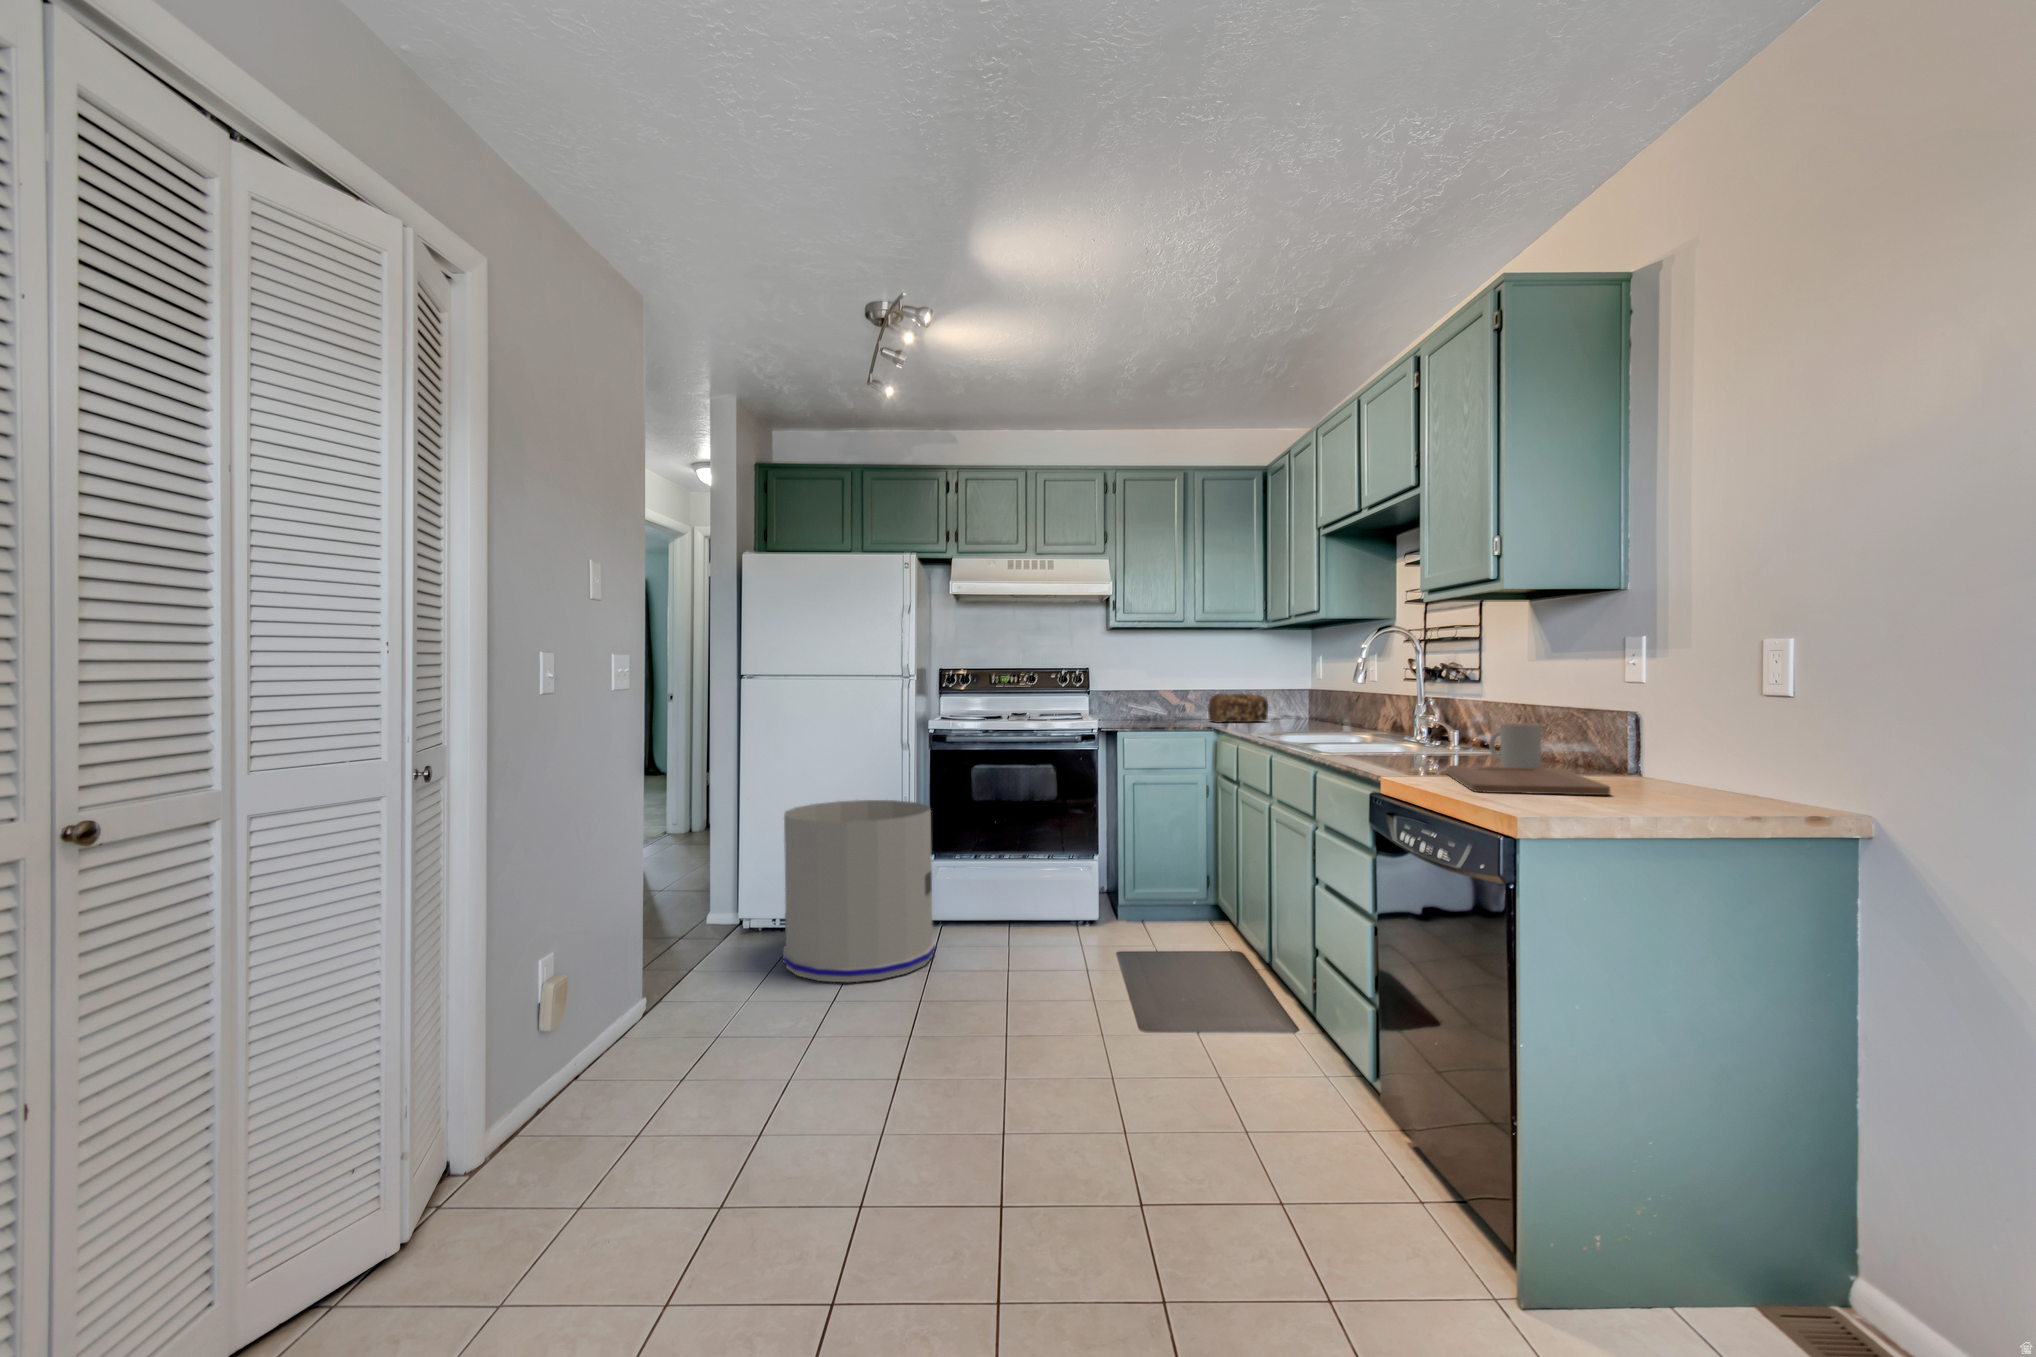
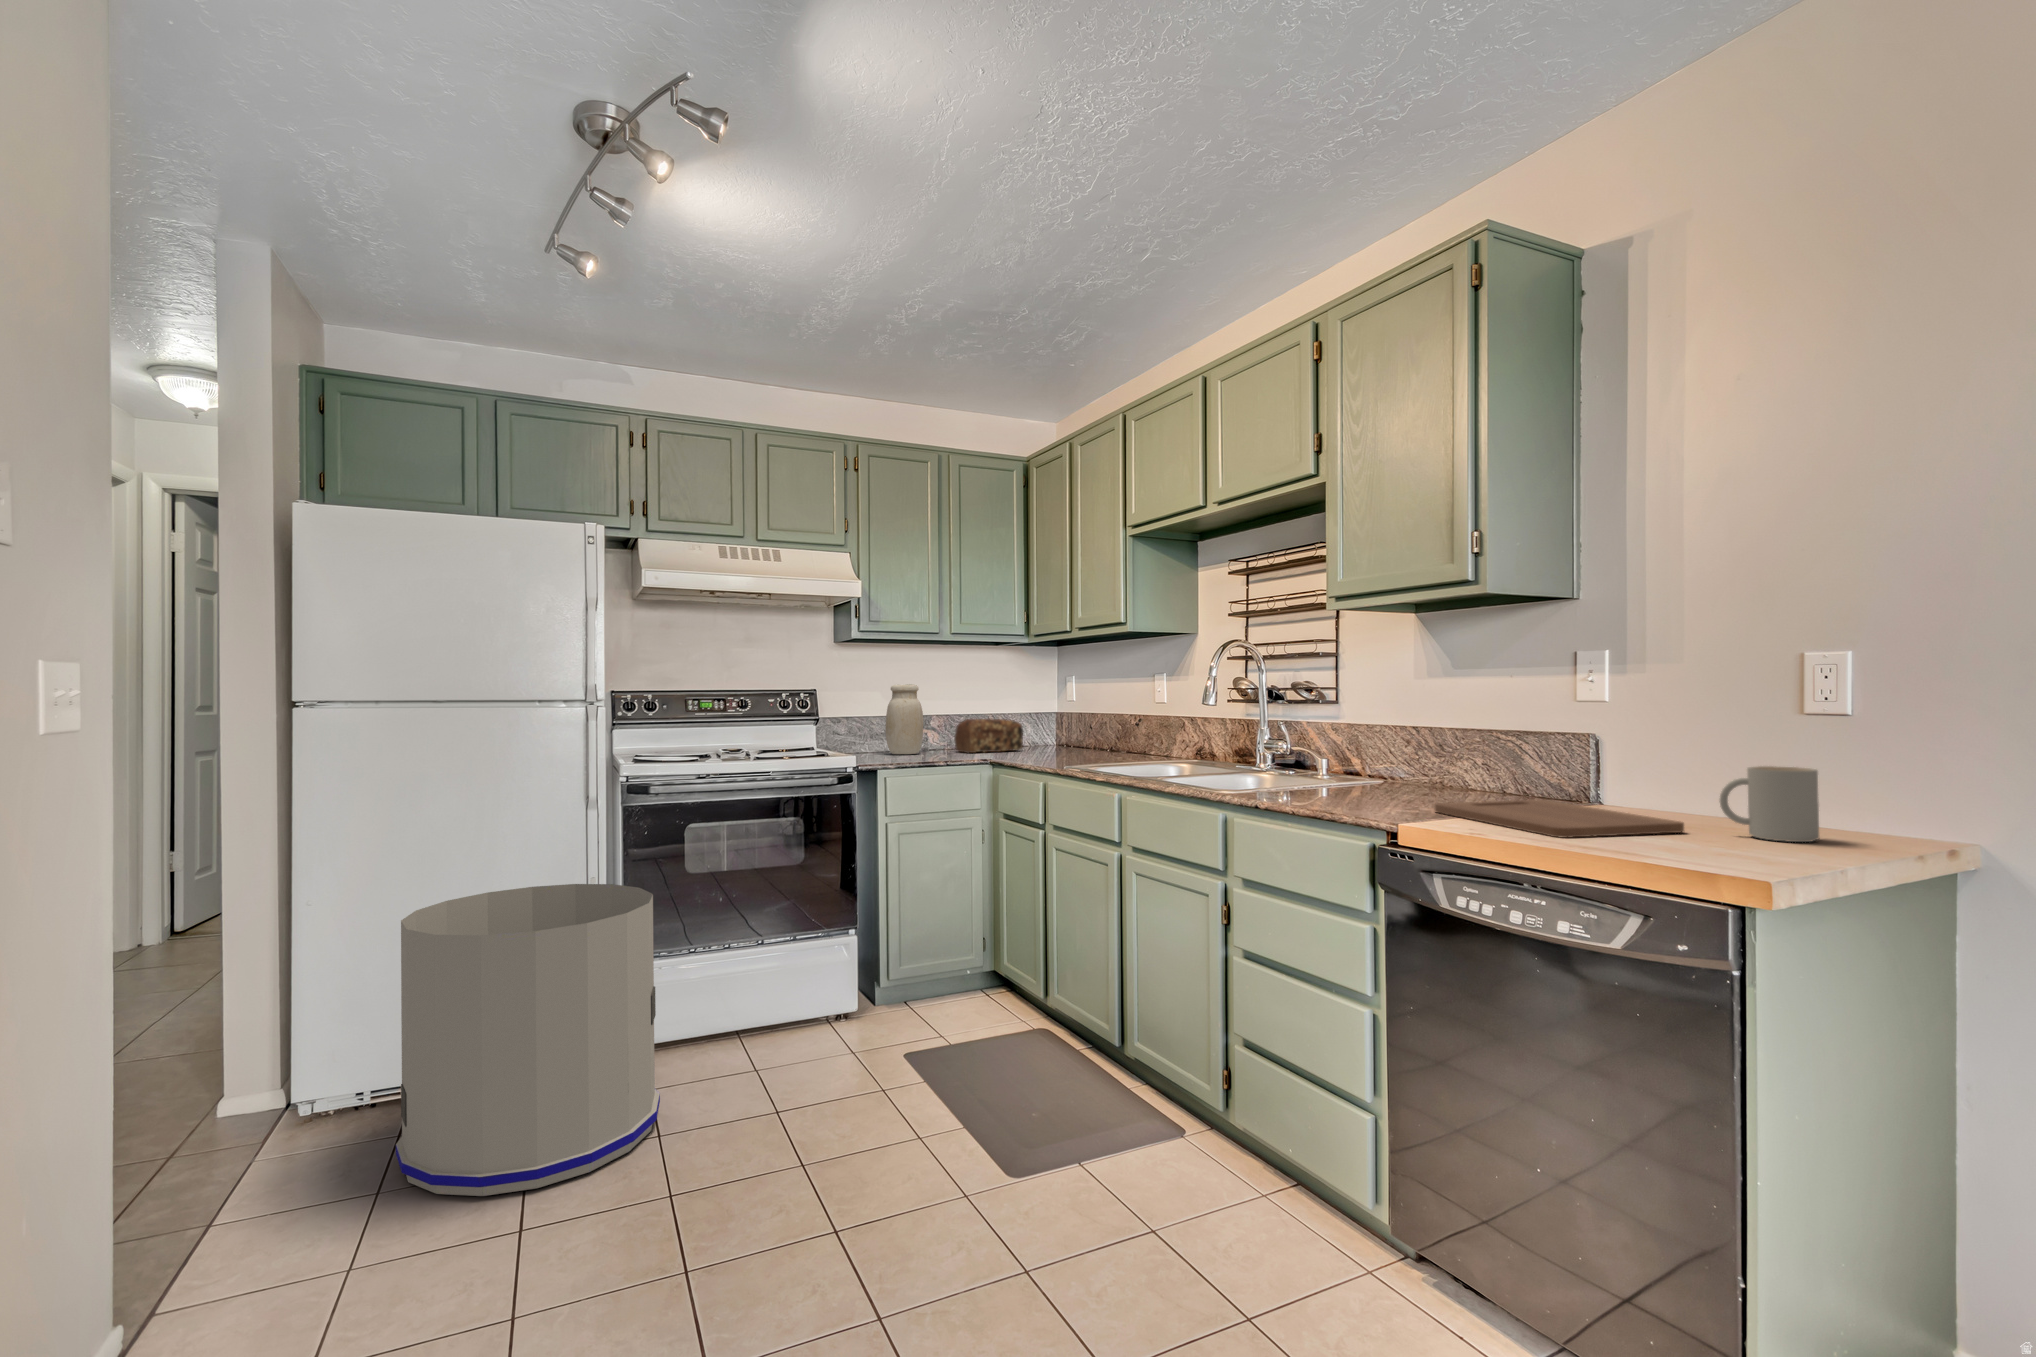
jar: none [1147,665,1178,722] -> present [886,684,923,754]
mug: present [1489,723,1541,768] -> present [1719,766,1819,842]

